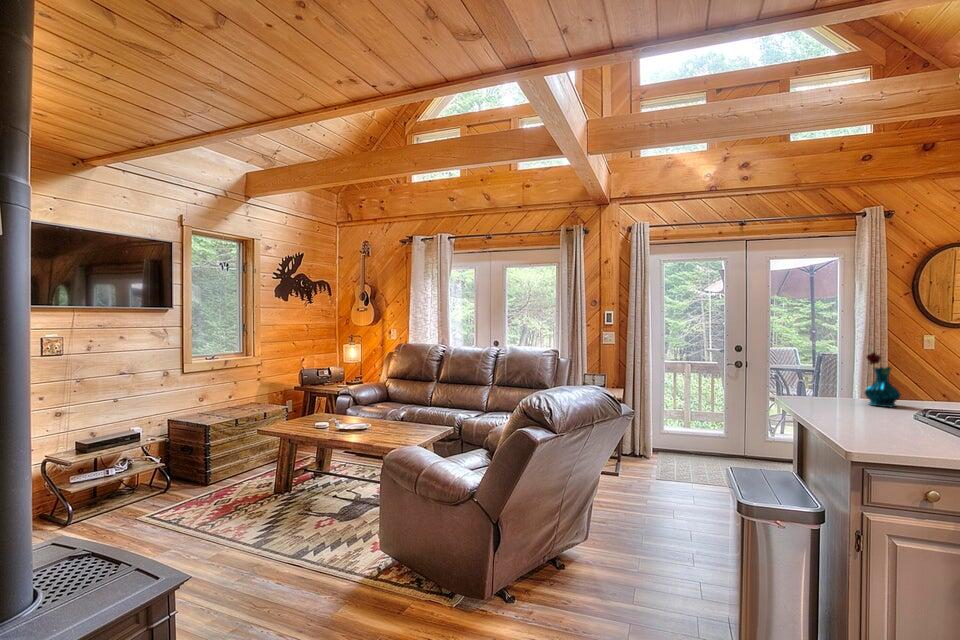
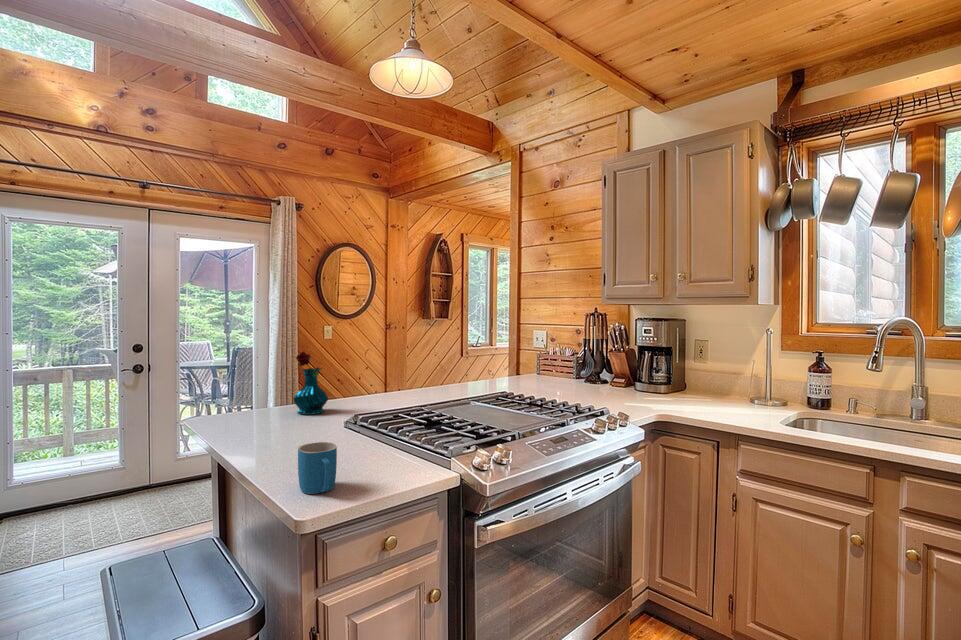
mug: none [850,409,882,443] -> present [298,442,337,494]

